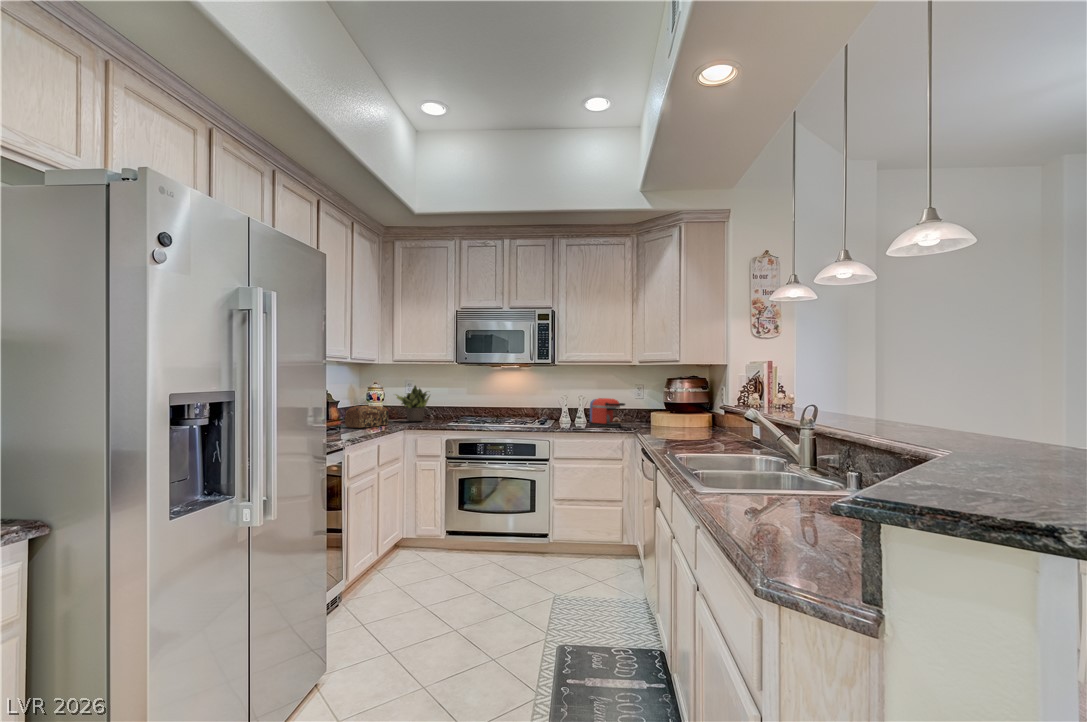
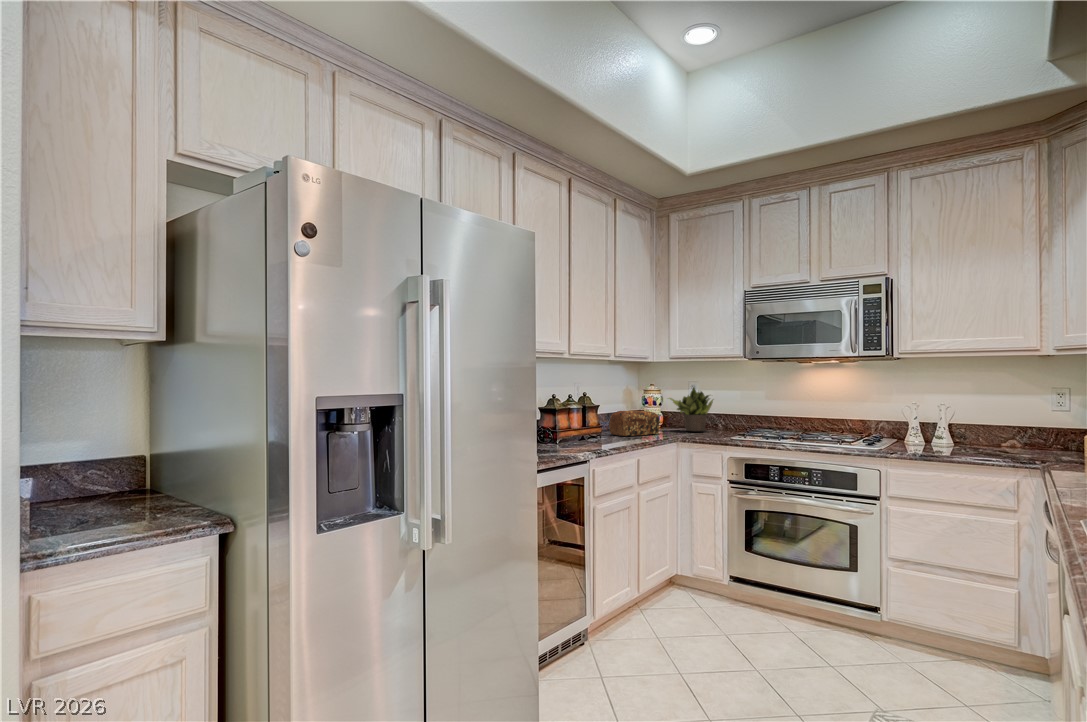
coffee maker: present [589,398,625,427] -> none [956,409,1028,457]

